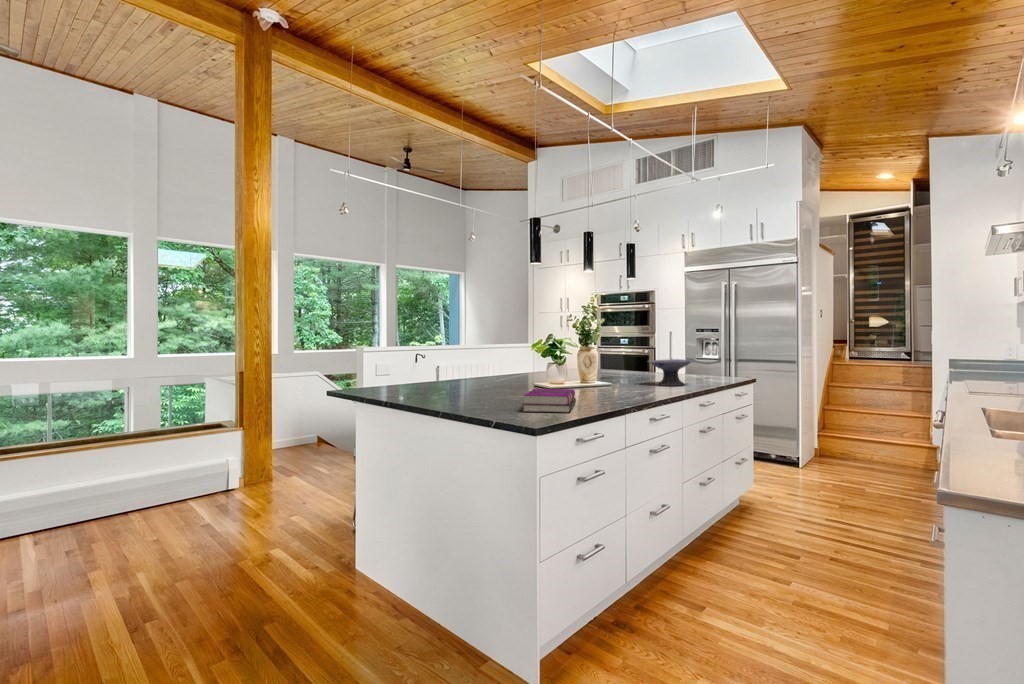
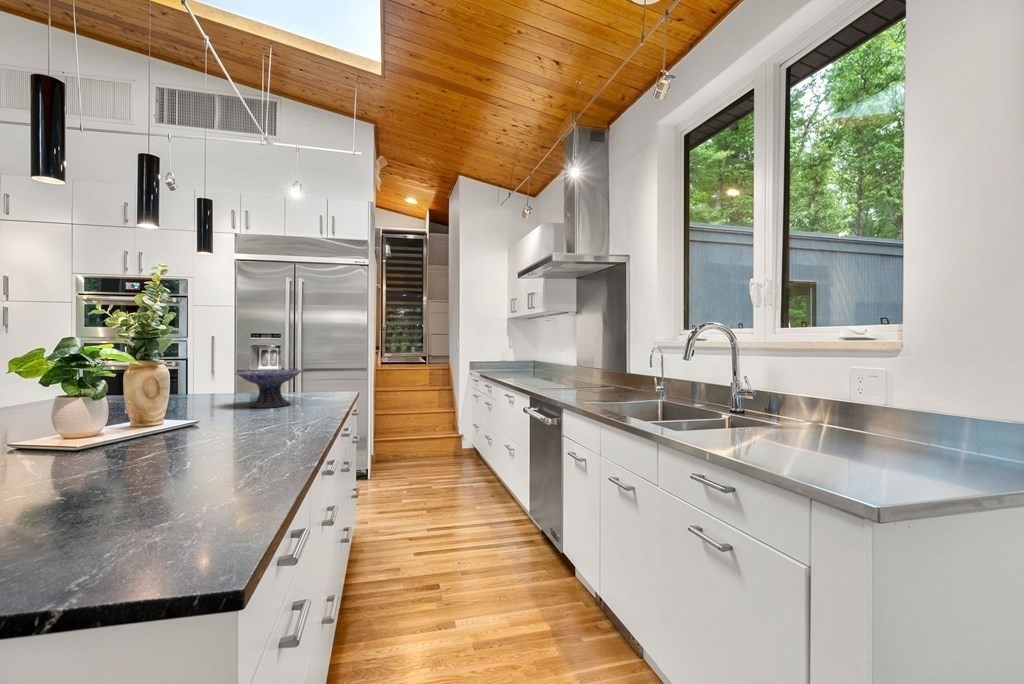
hardback book: present [523,389,576,413] -> none [52,433,190,505]

